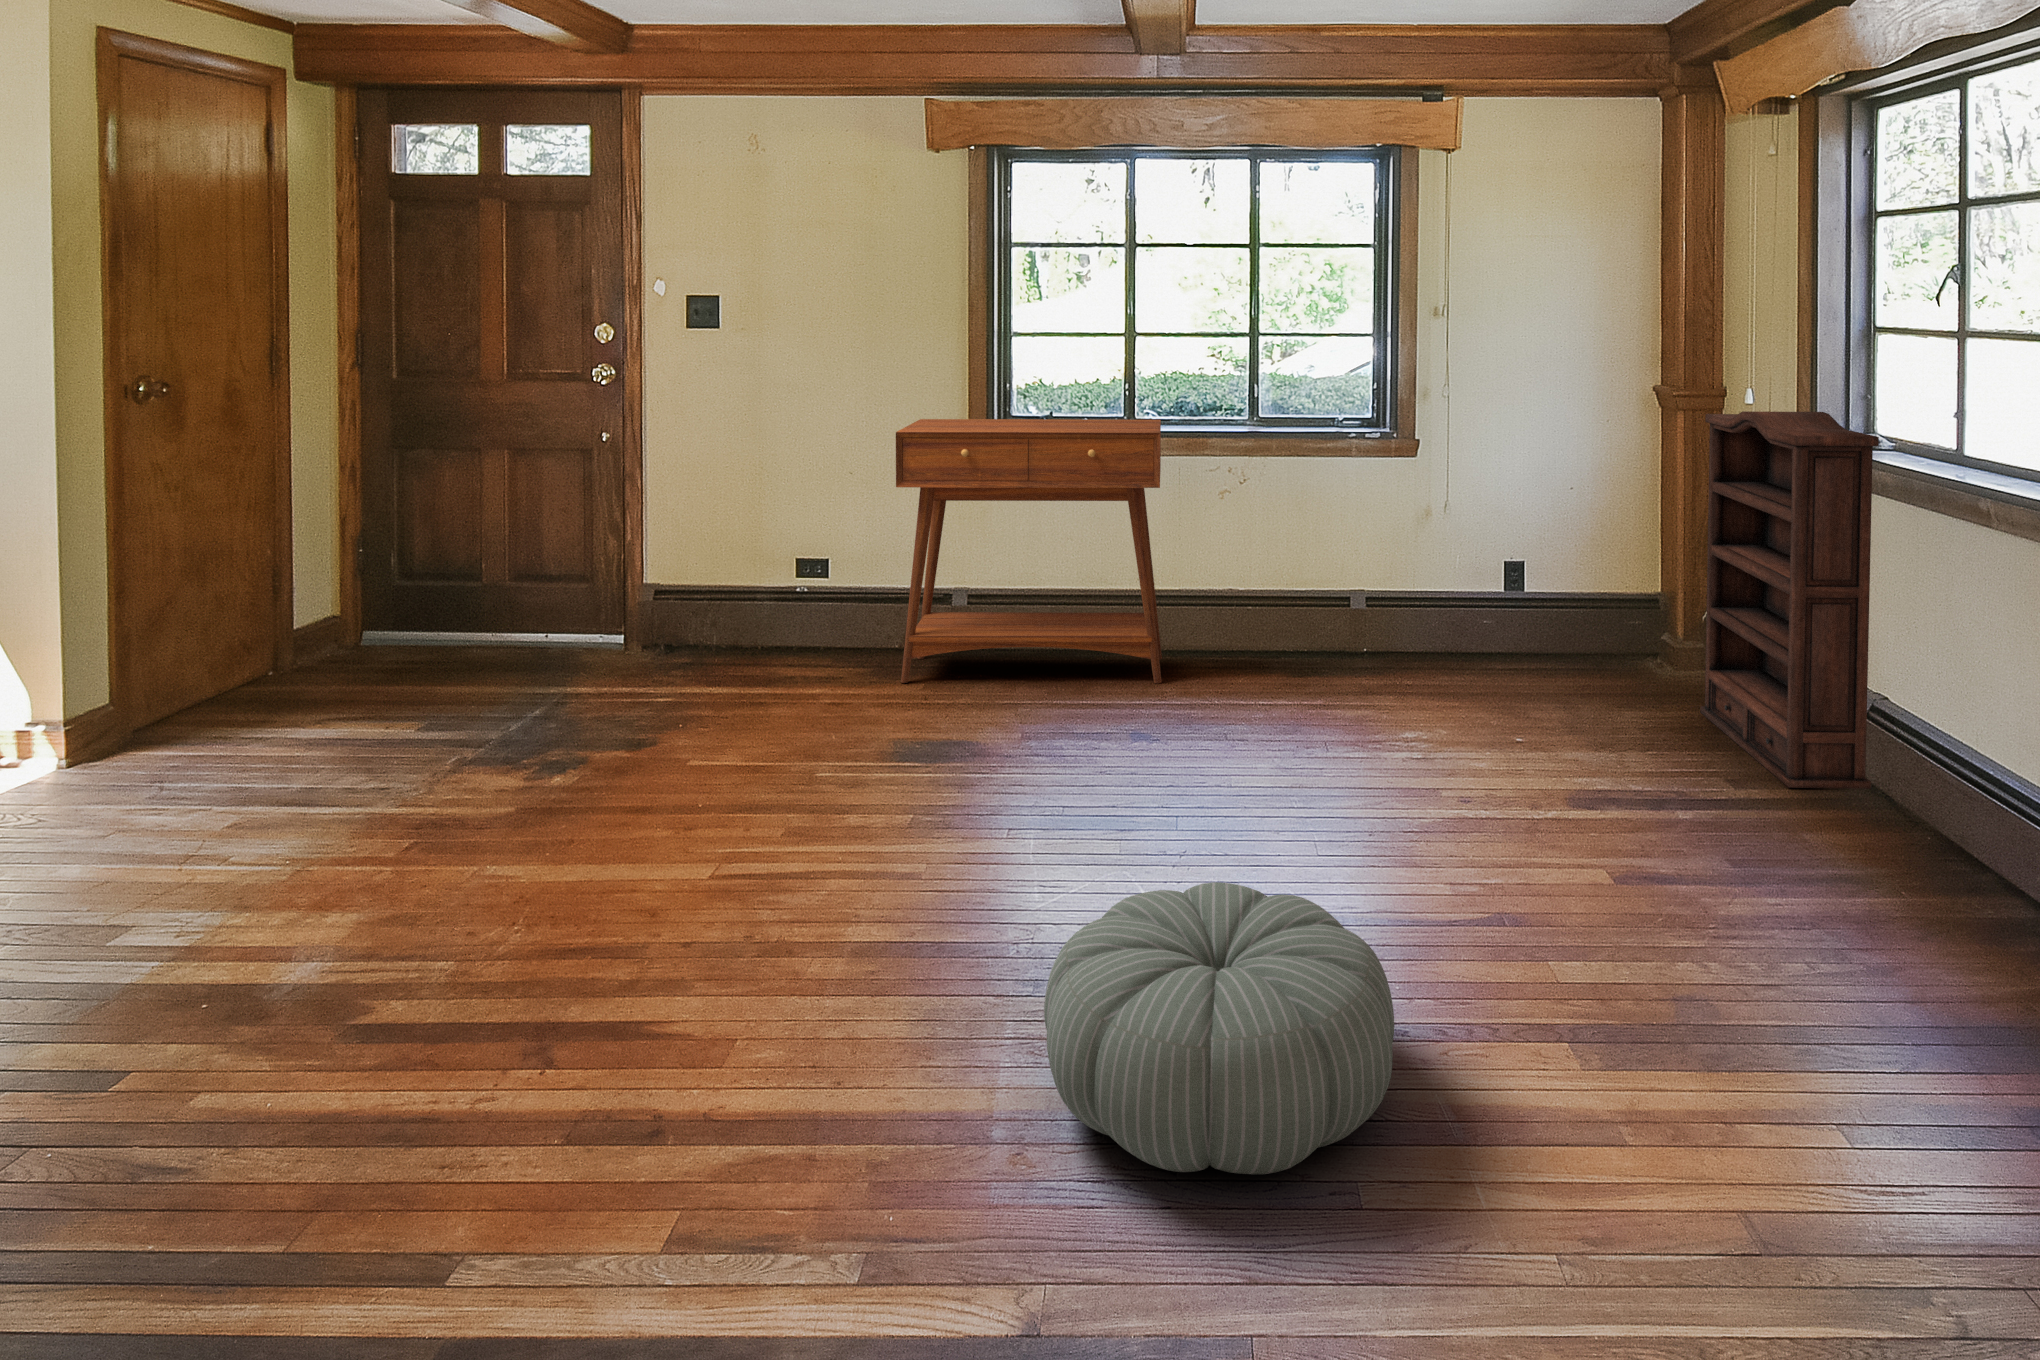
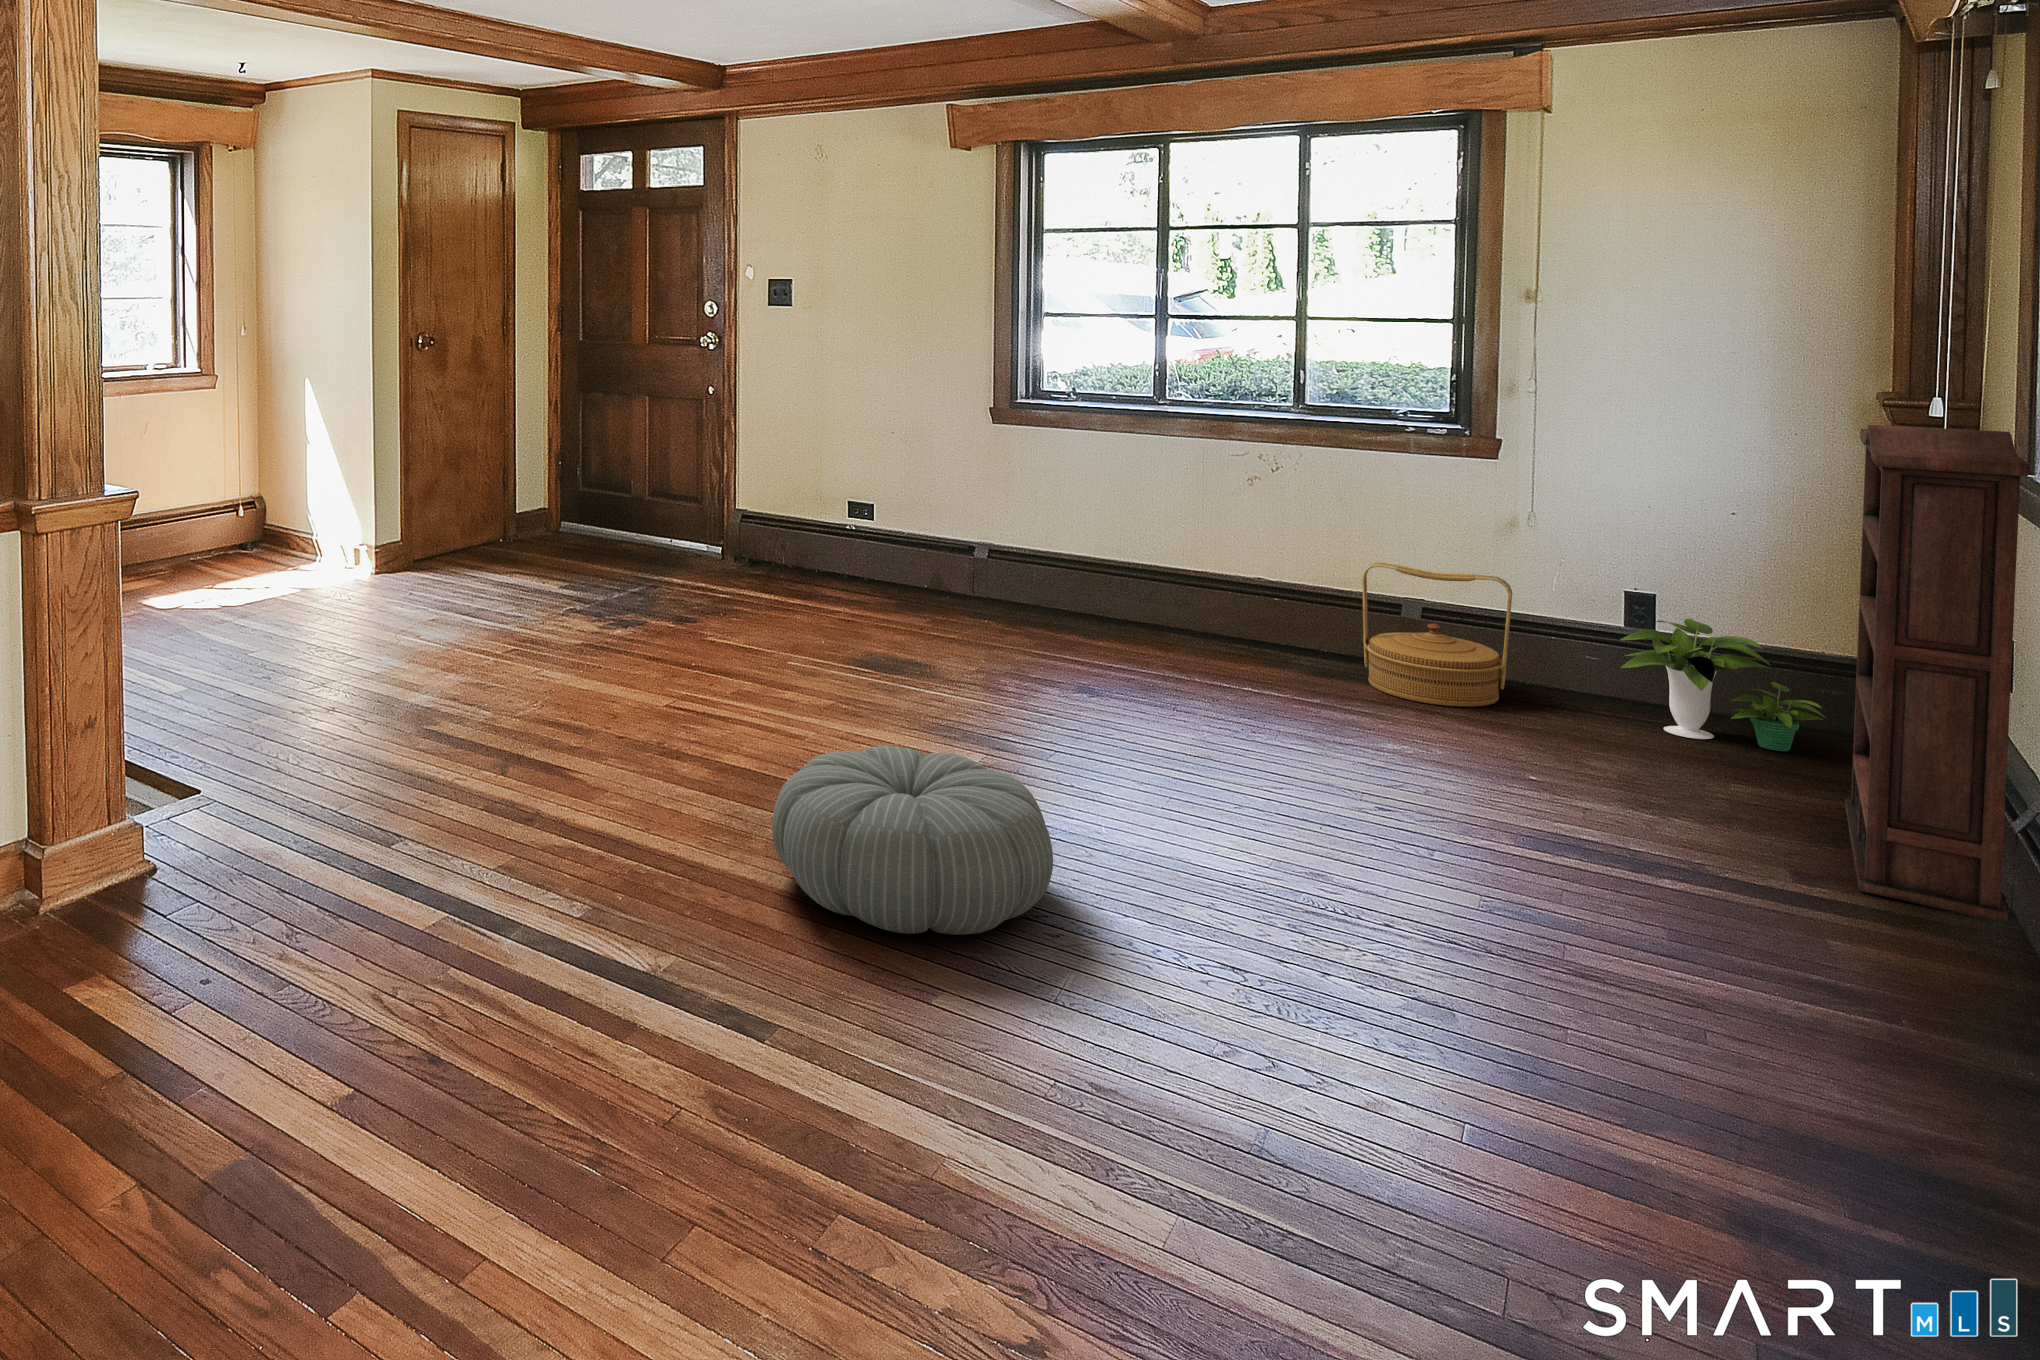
console table: present [896,419,1162,683] -> none [902,390,1181,658]
woven basket: none [1331,558,1445,682] -> present [1362,563,1512,707]
potted plant: none [1519,575,1648,674] -> present [1620,619,1826,751]

